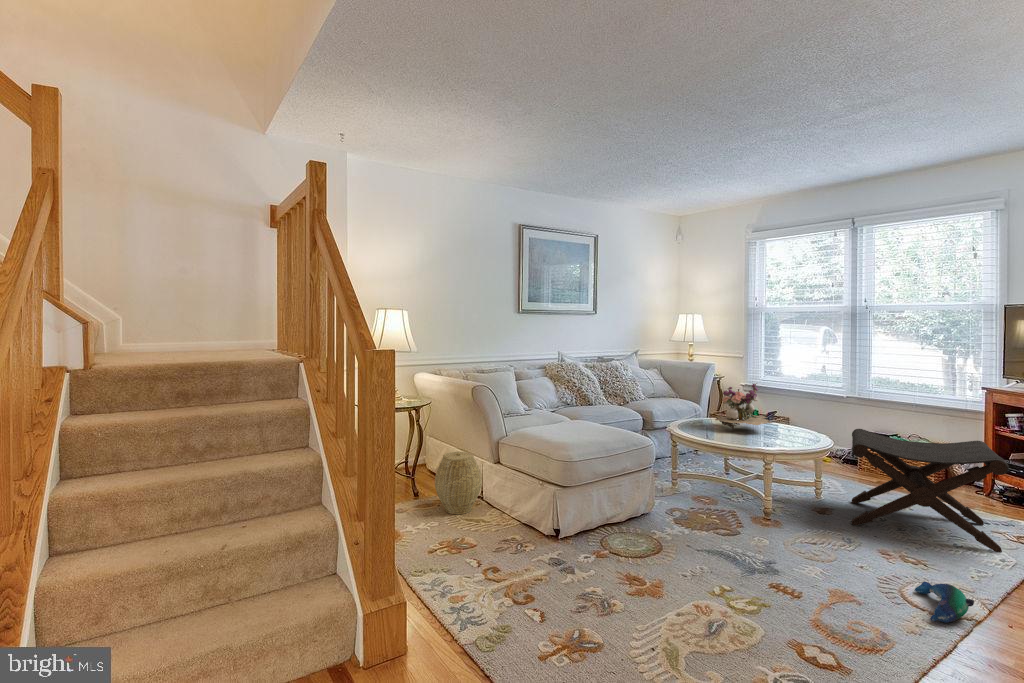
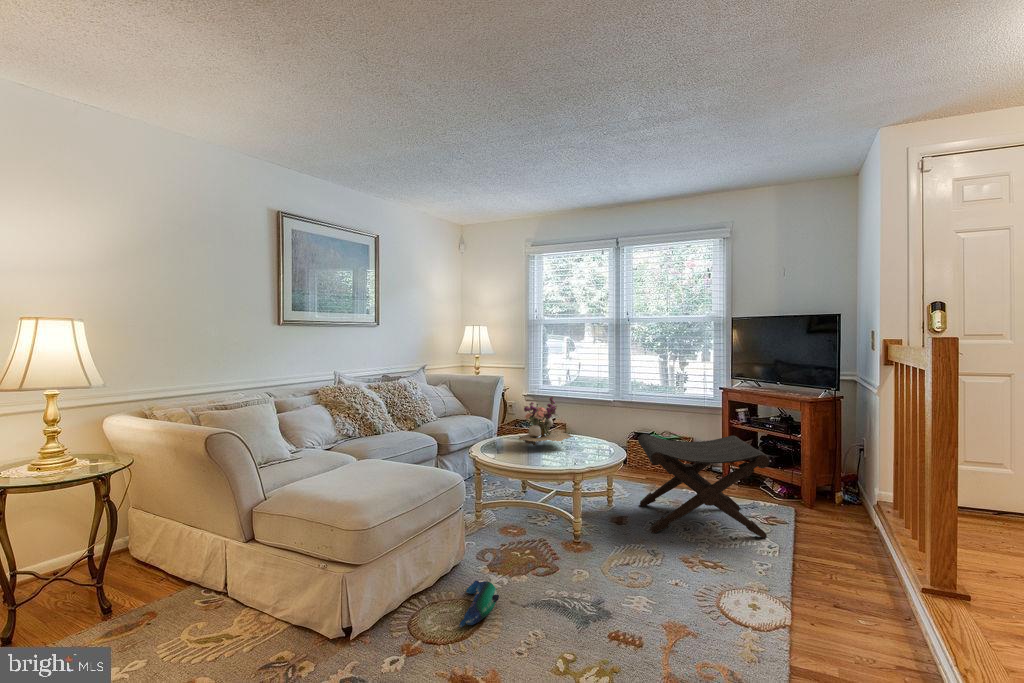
woven basket: present [435,452,482,514] -> none [137,532,224,637]
plush toy: present [914,582,974,623] -> present [459,581,499,627]

